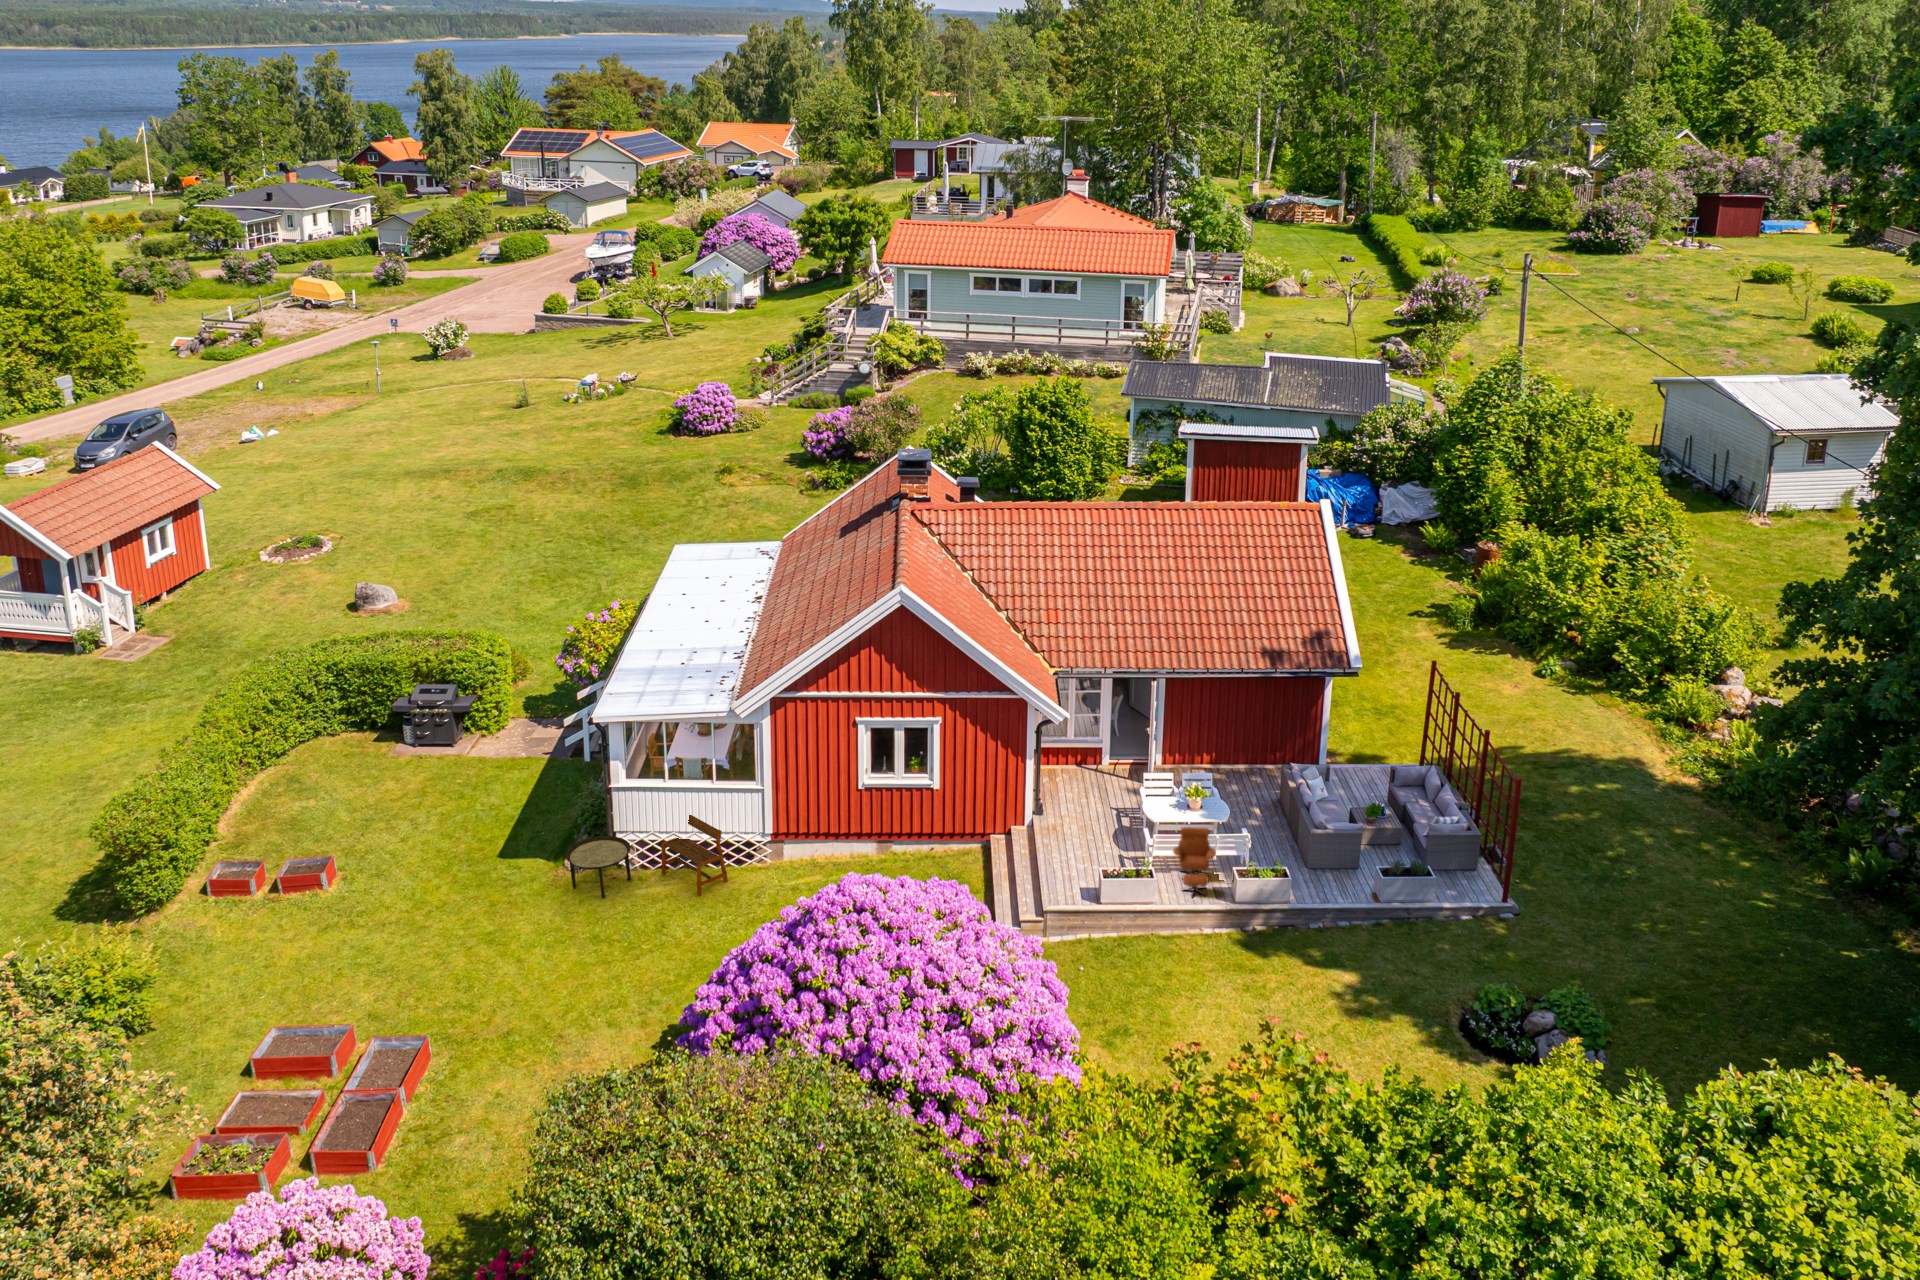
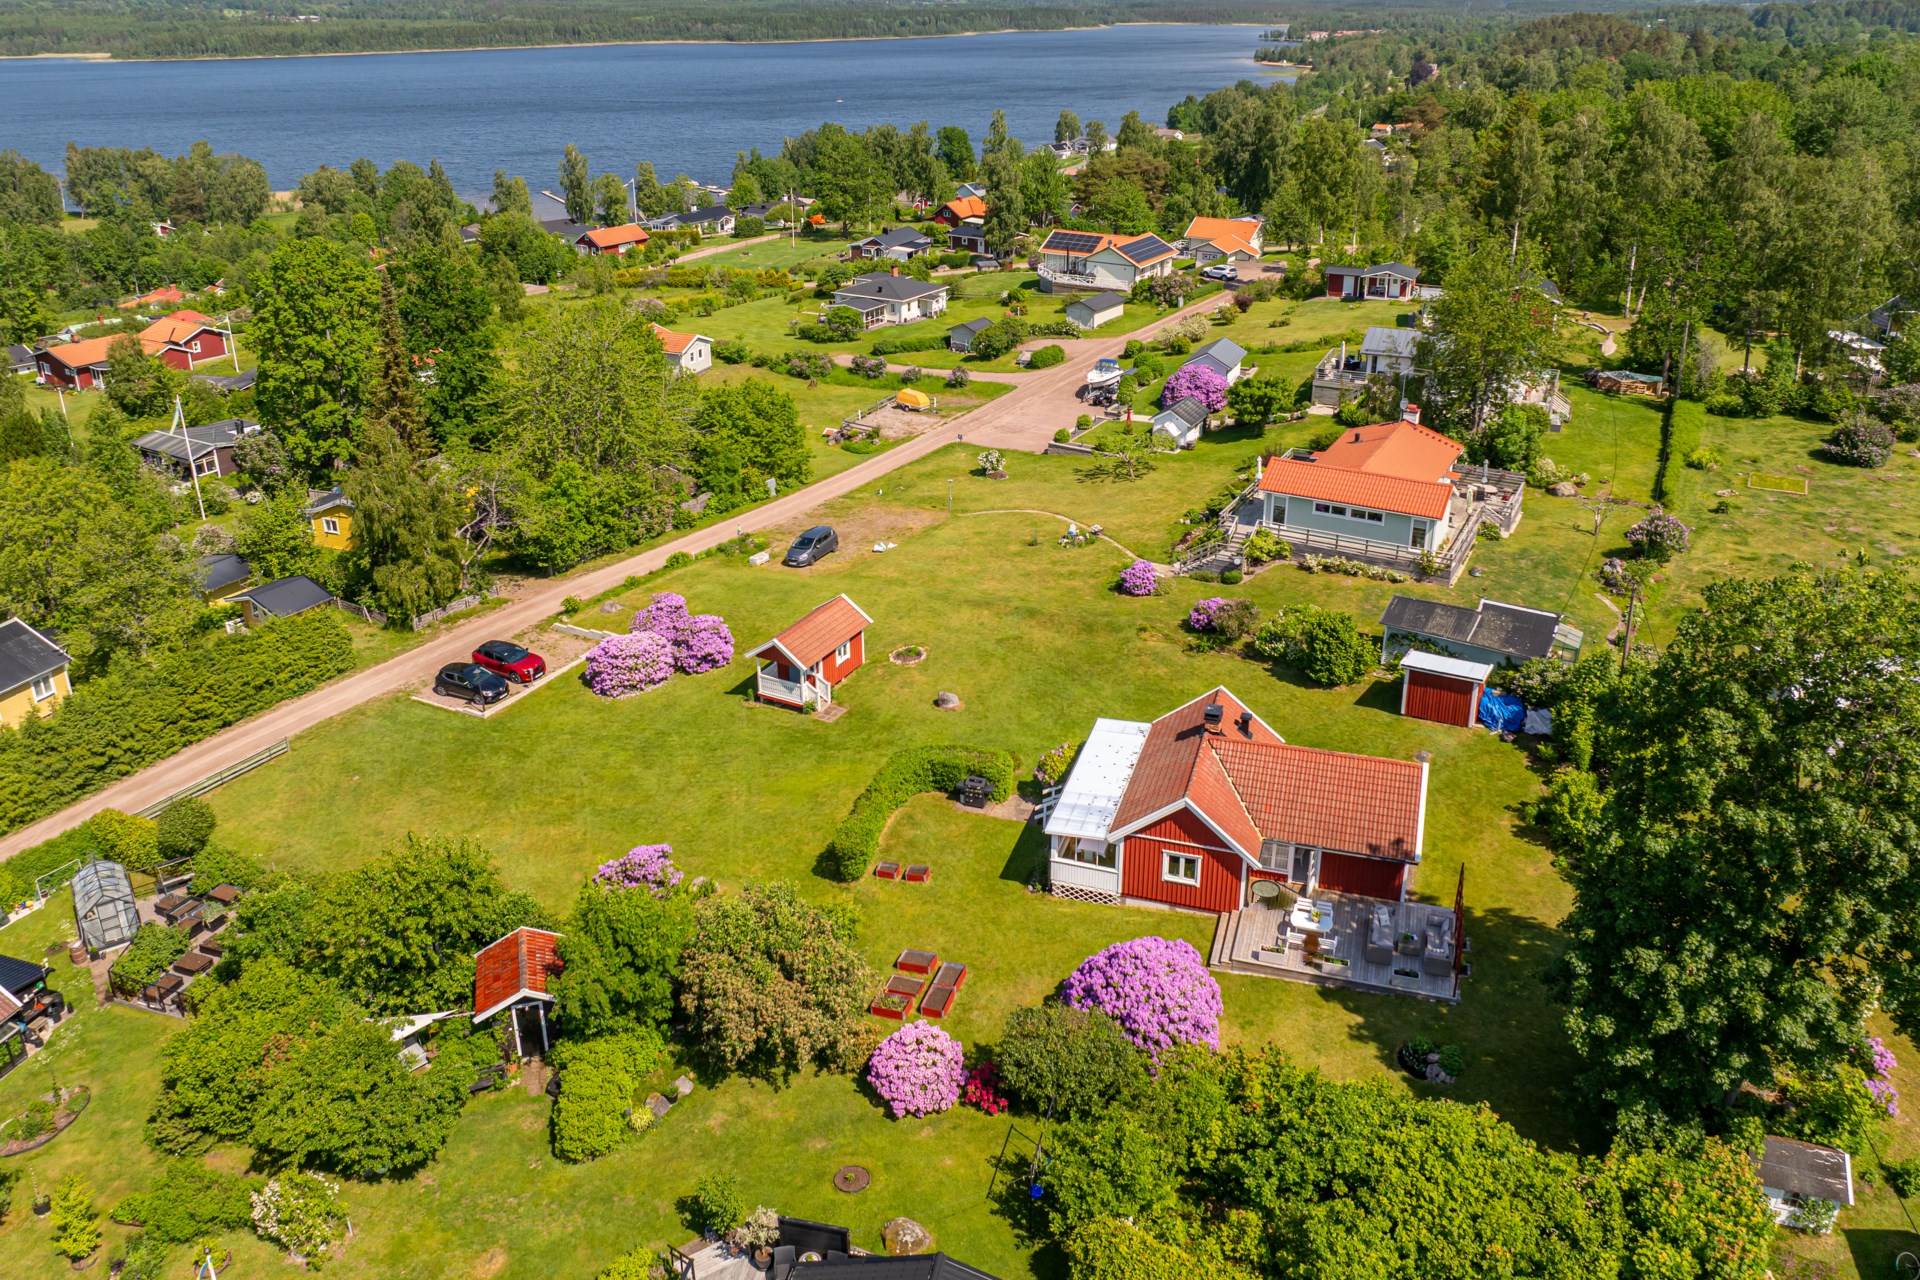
bench: present [661,815,728,896] -> none [1068,875,1096,916]
round table: present [566,836,631,898] -> present [1251,879,1281,910]

